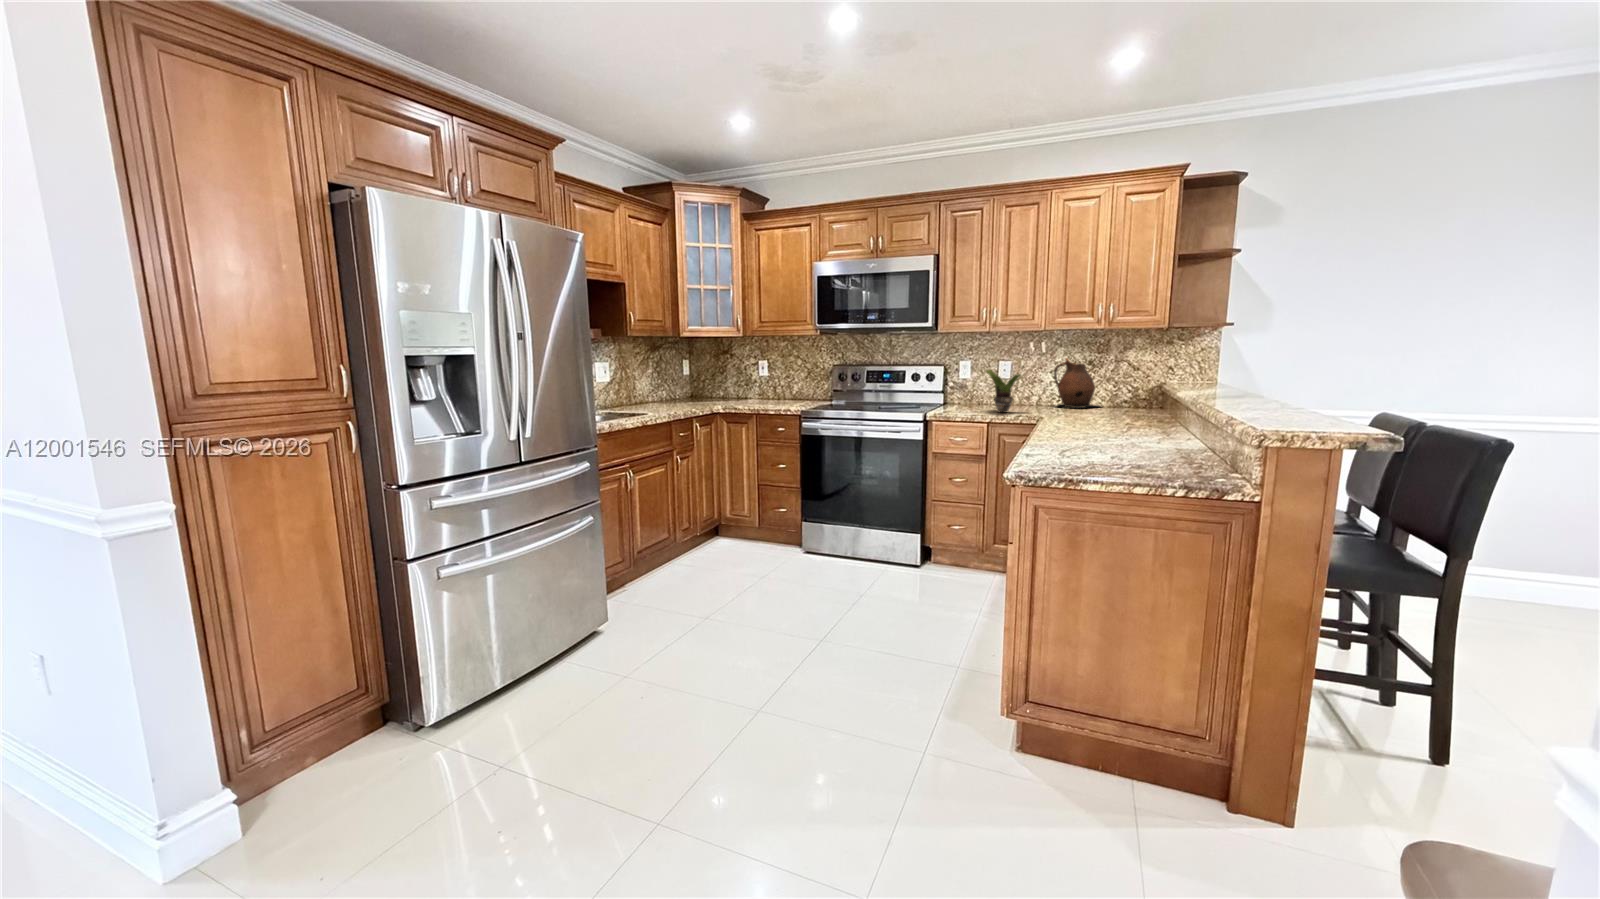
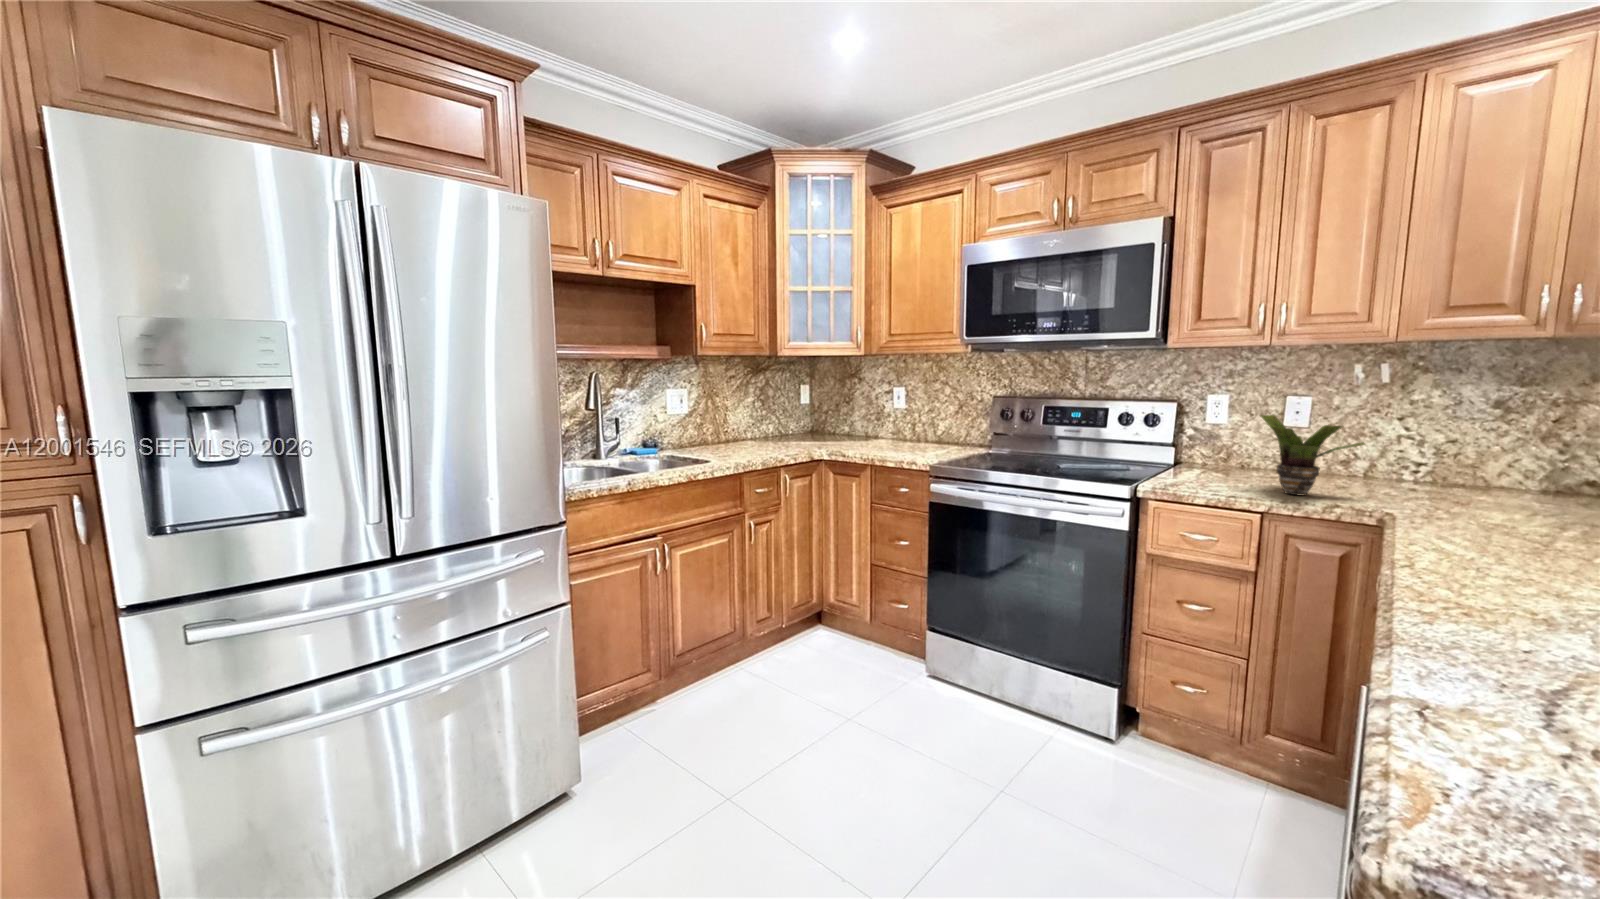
ceramic pitcher: present [1054,358,1102,408] -> none [1406,393,1533,494]

